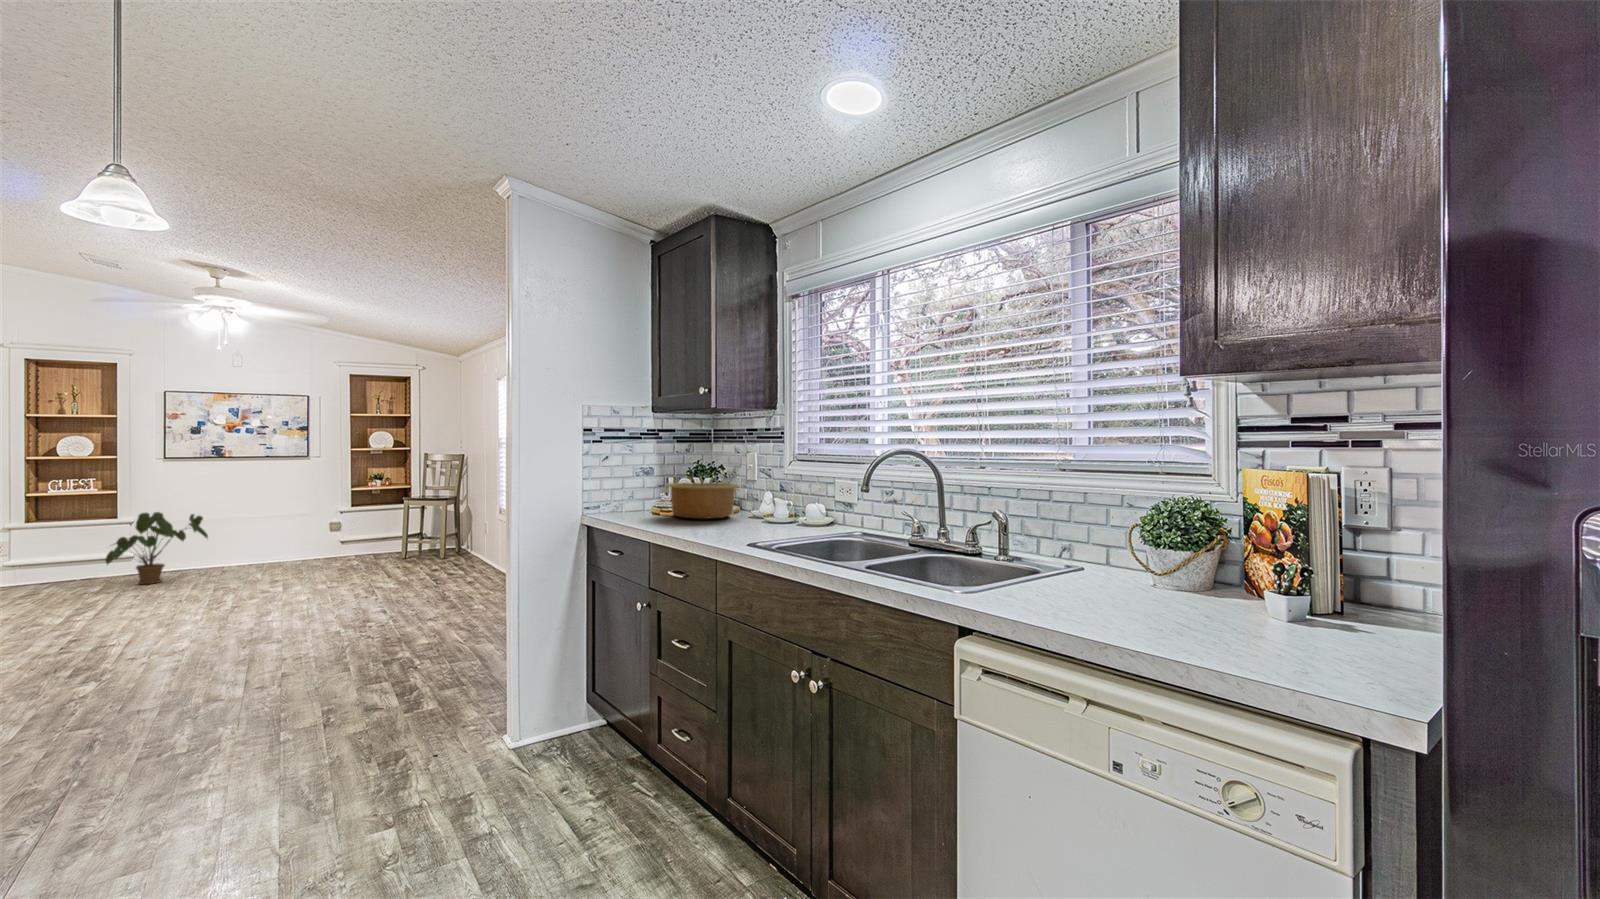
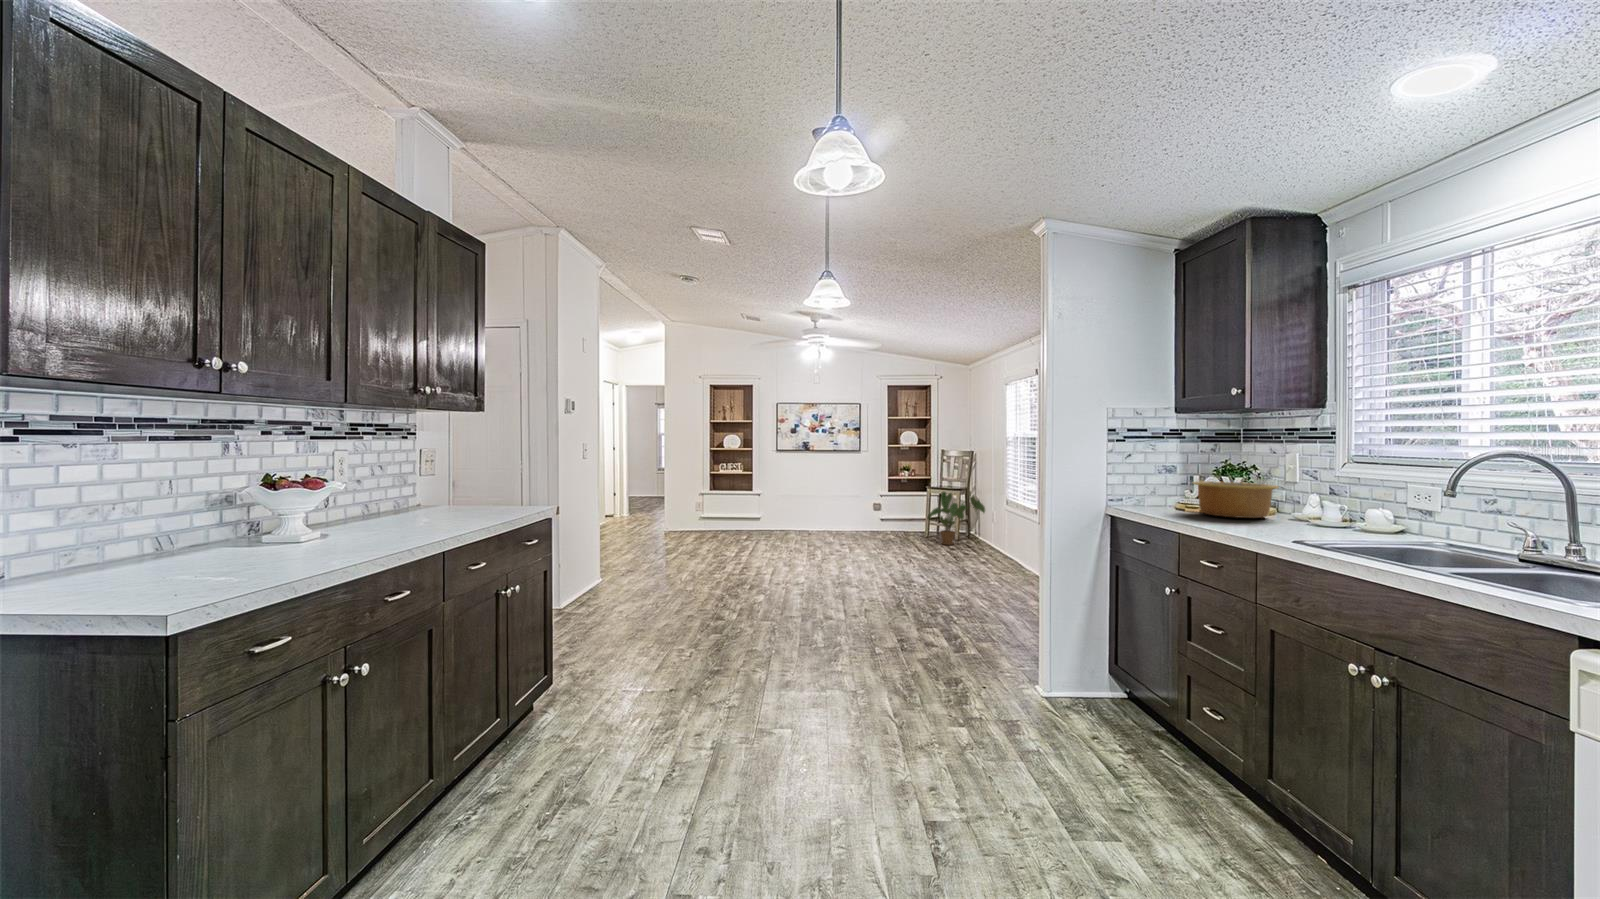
house plant: present [105,512,208,584] -> present [927,492,985,545]

